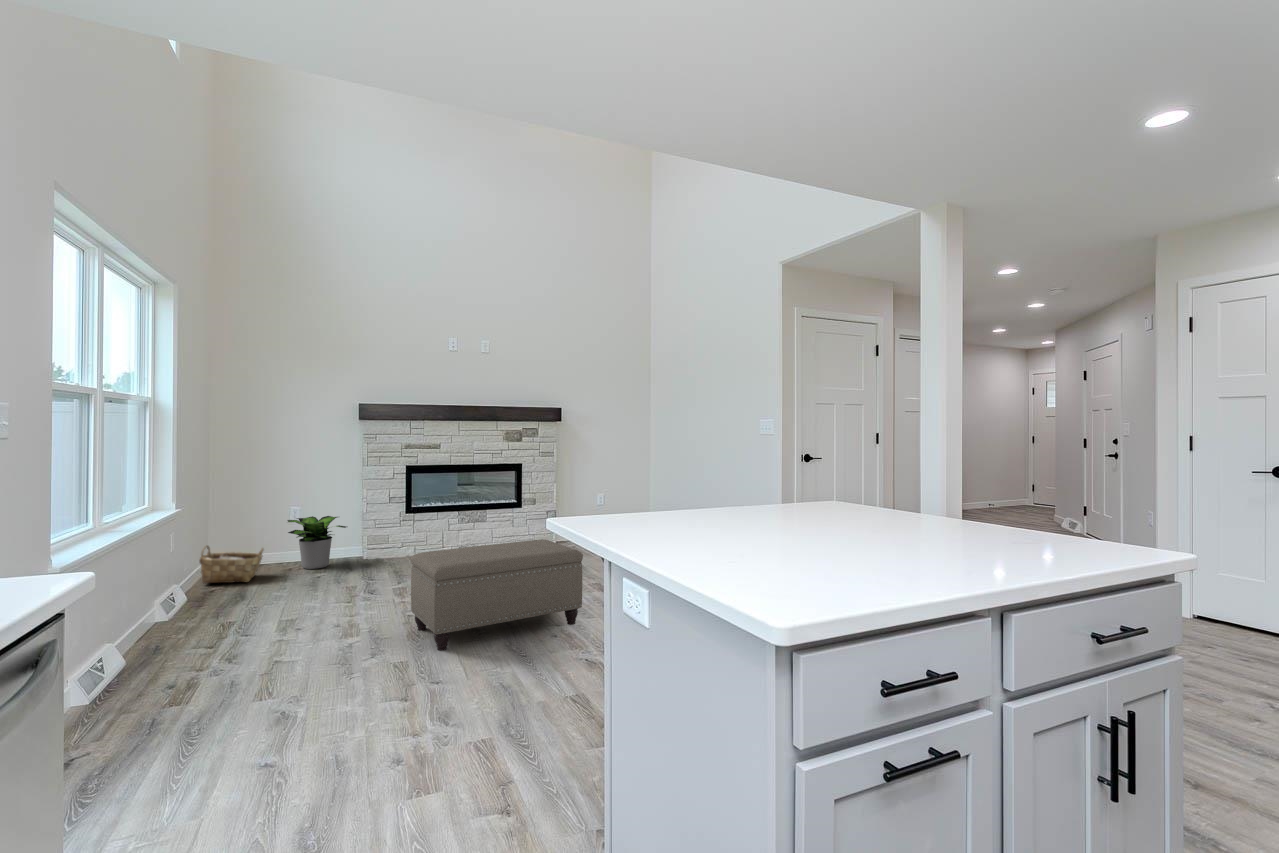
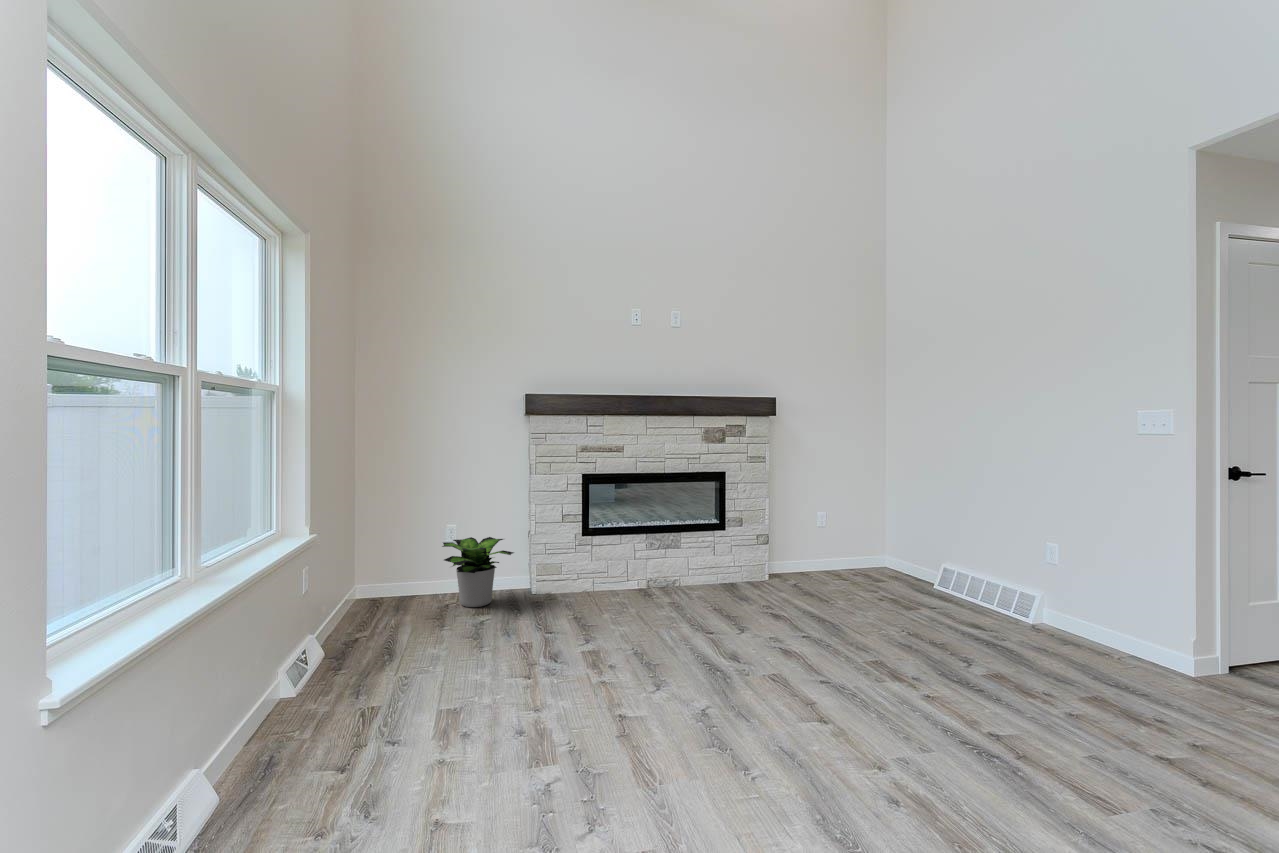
ottoman: present [411,539,583,651] -> none [628,605,914,817]
woven basket: present [200,545,264,583] -> none [341,576,416,627]

